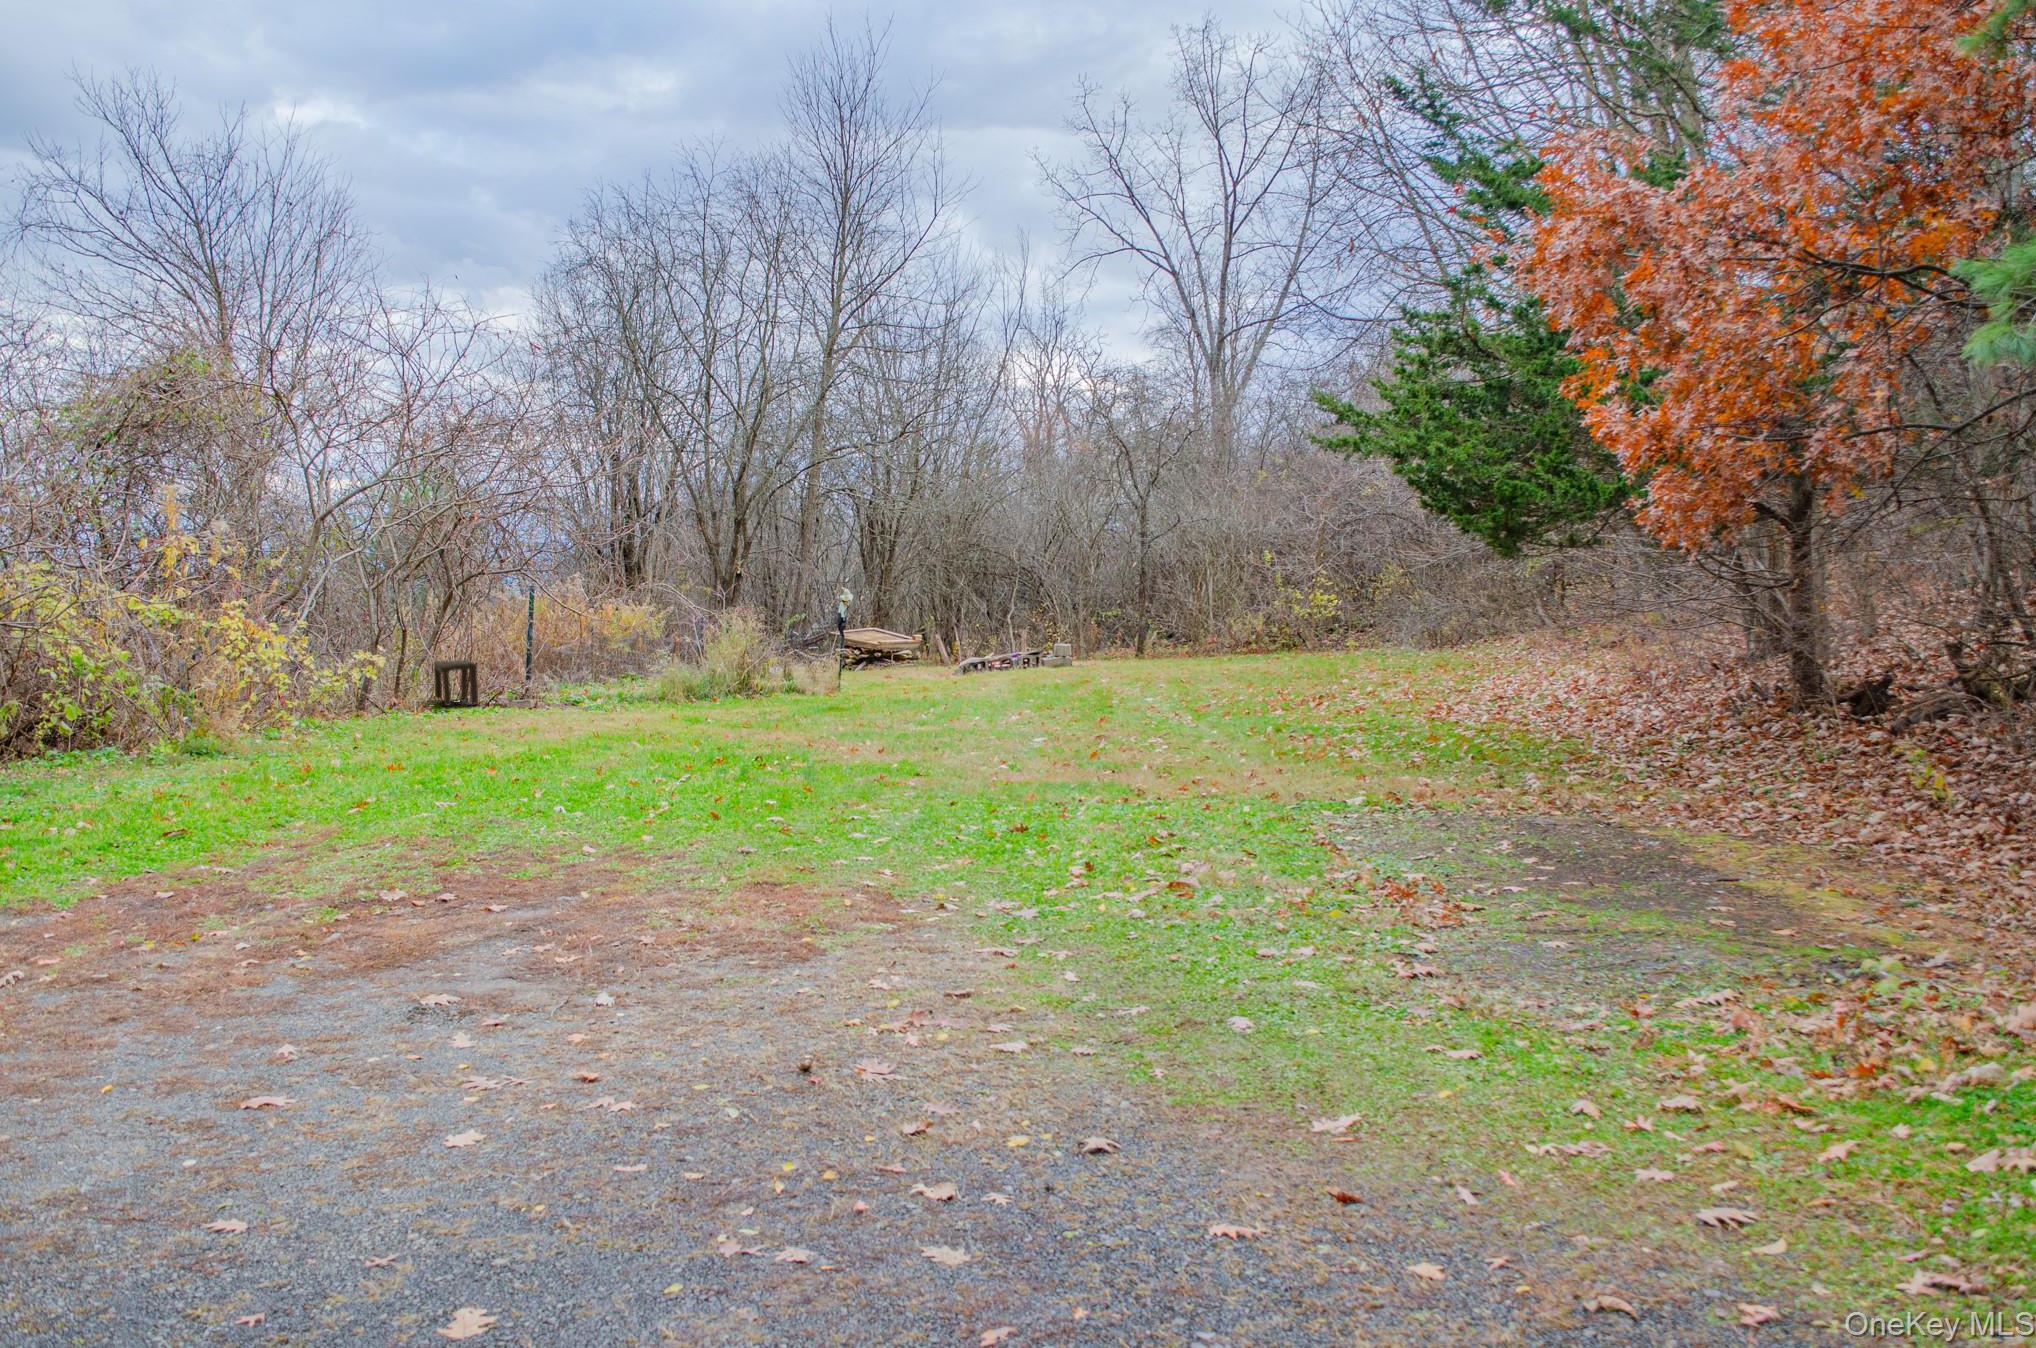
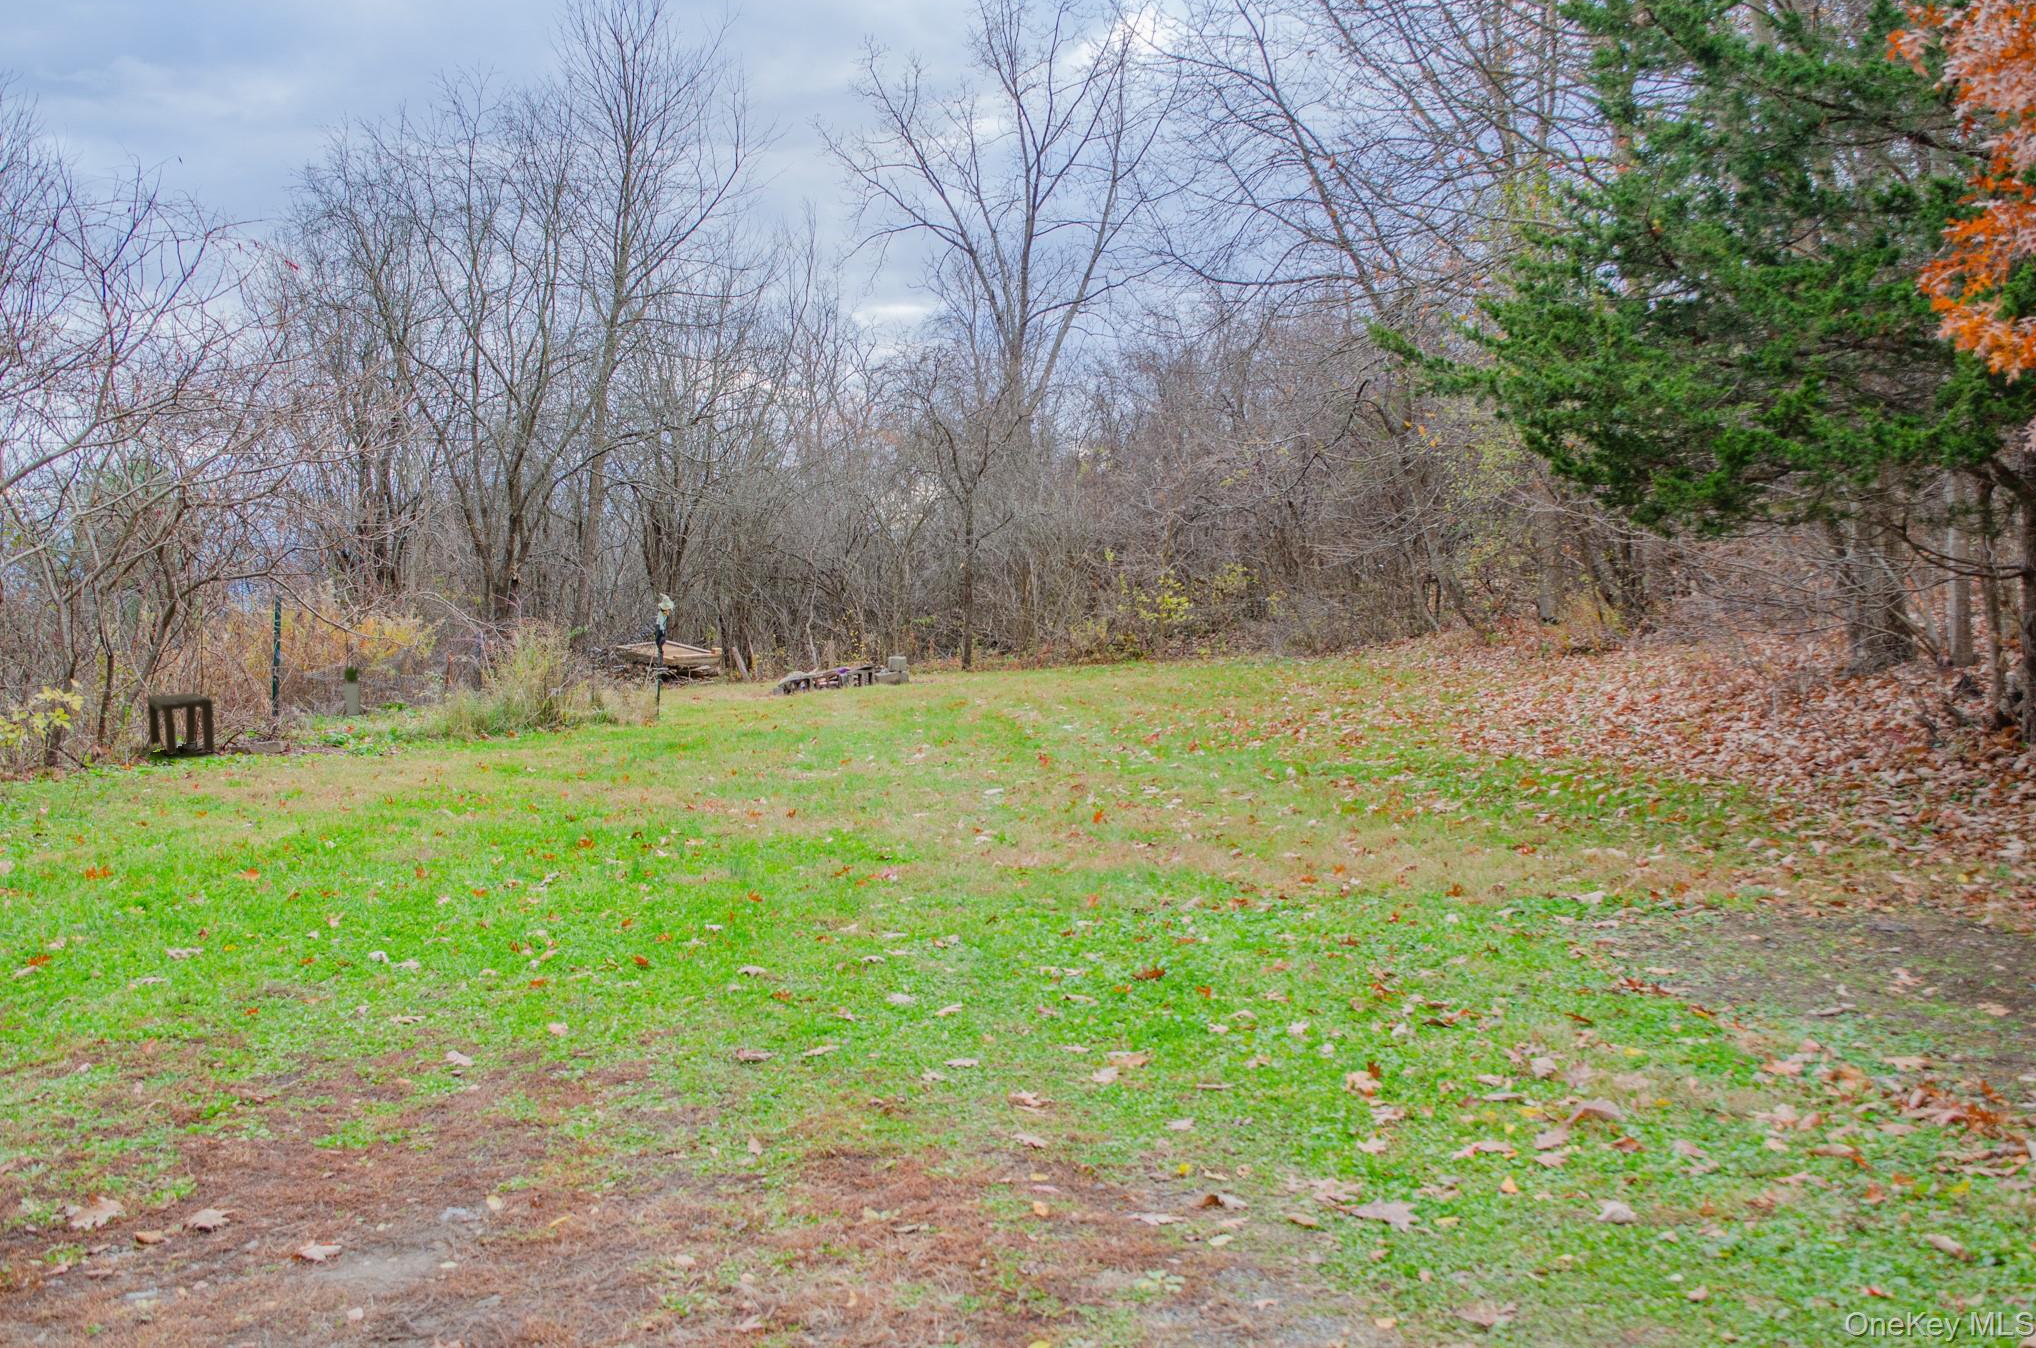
planter: none [588,642,606,685] -> present [343,666,360,715]

